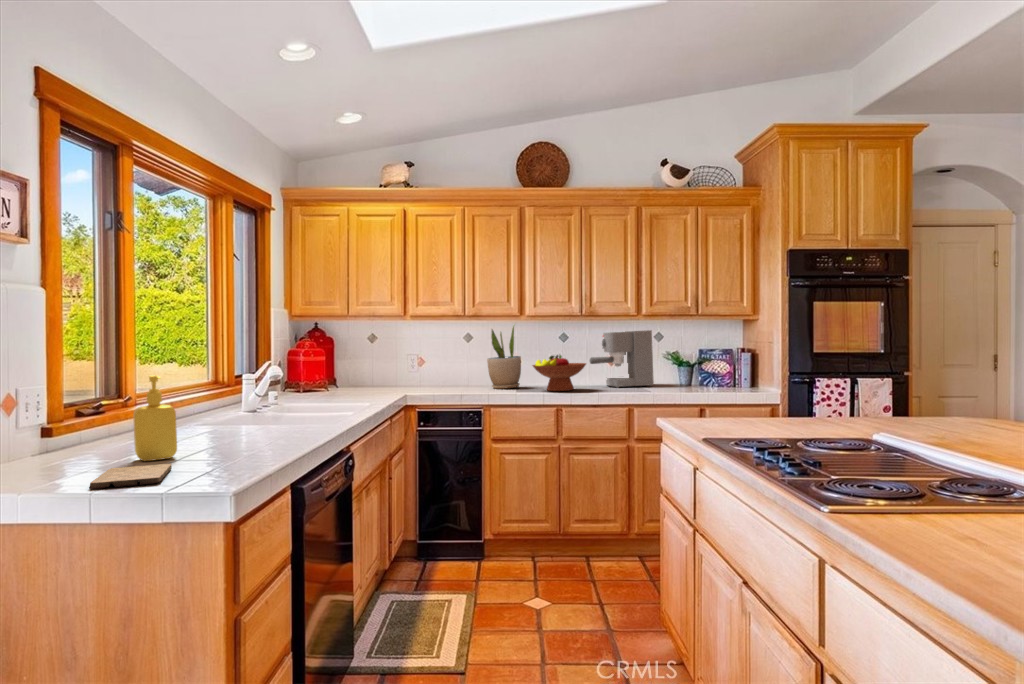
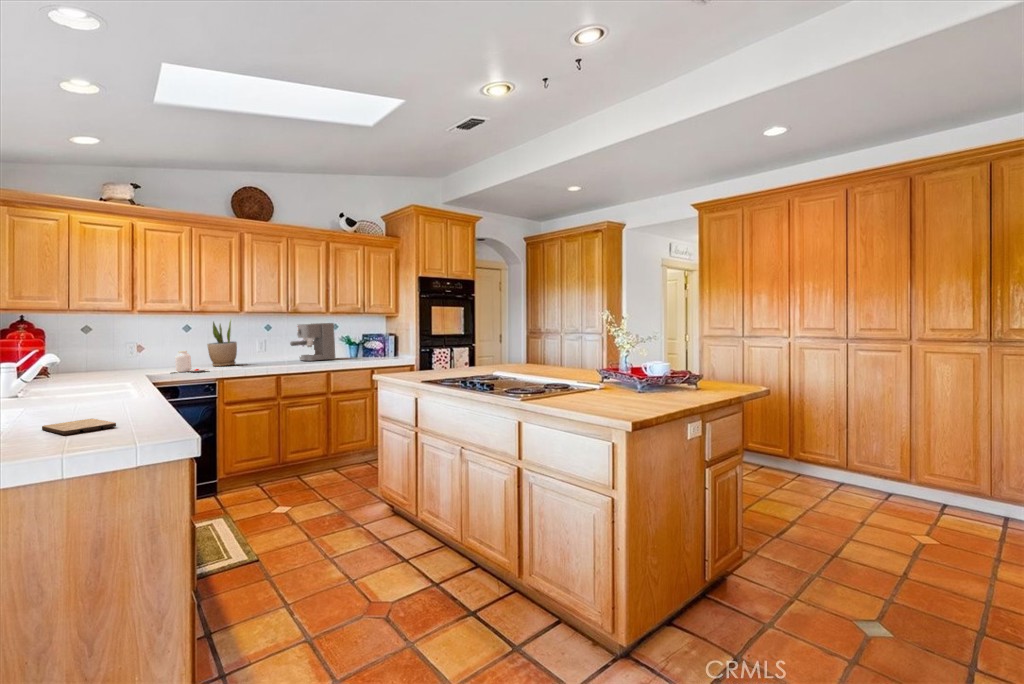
fruit bowl: present [533,355,586,391] -> none [251,340,293,365]
jar: none [430,367,473,396] -> present [175,351,208,372]
soap dispenser: present [133,375,177,461] -> none [27,357,71,422]

